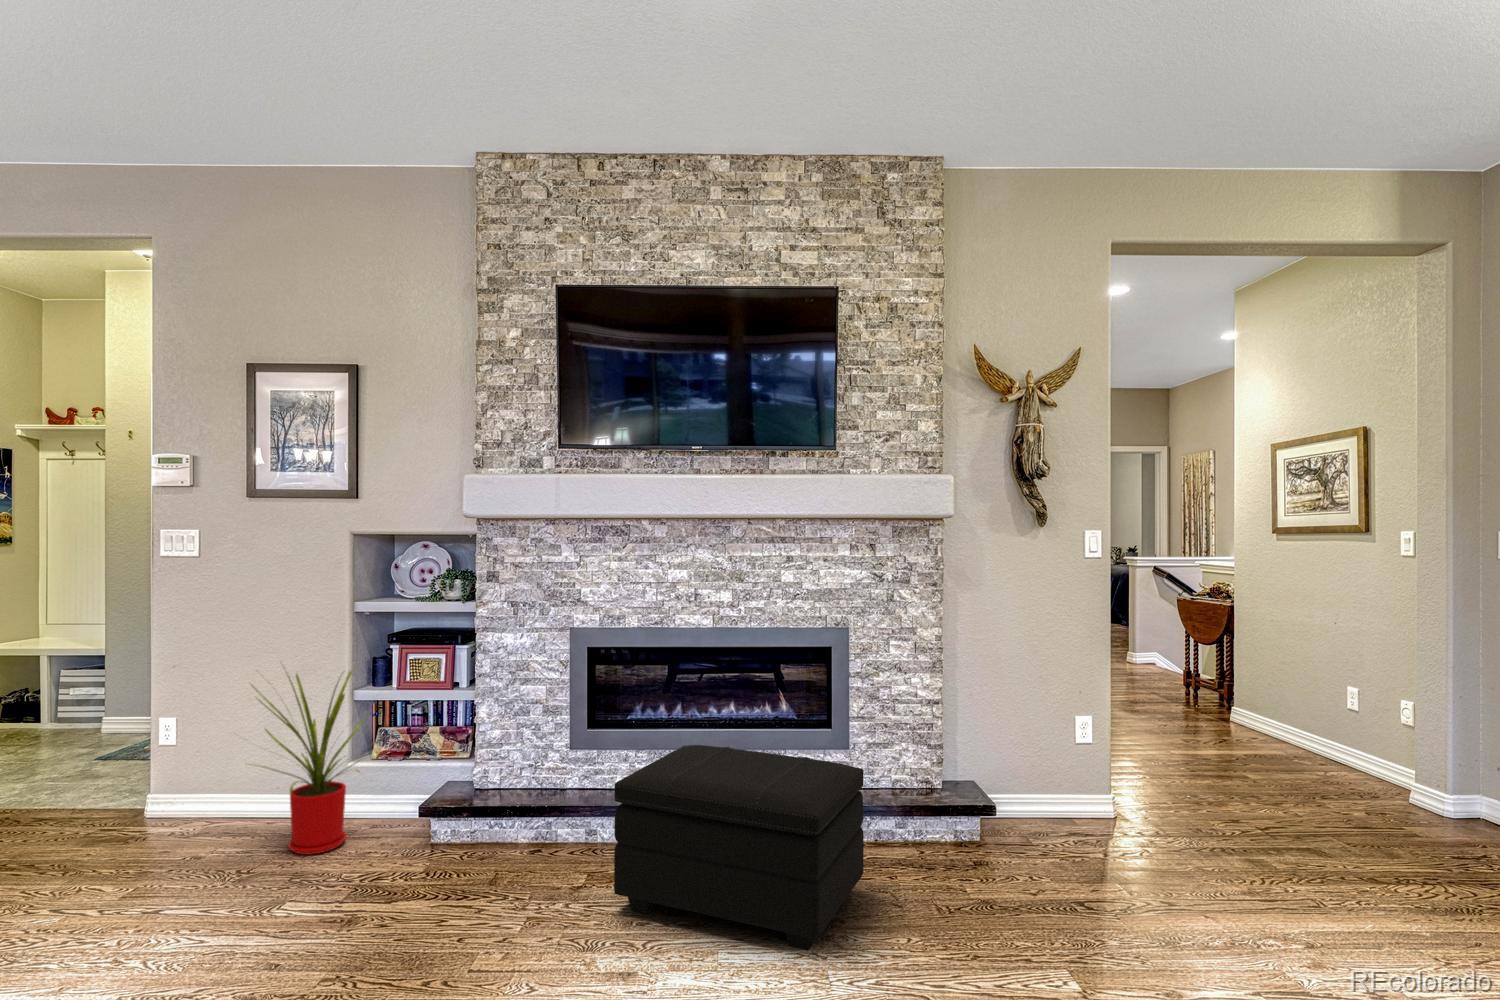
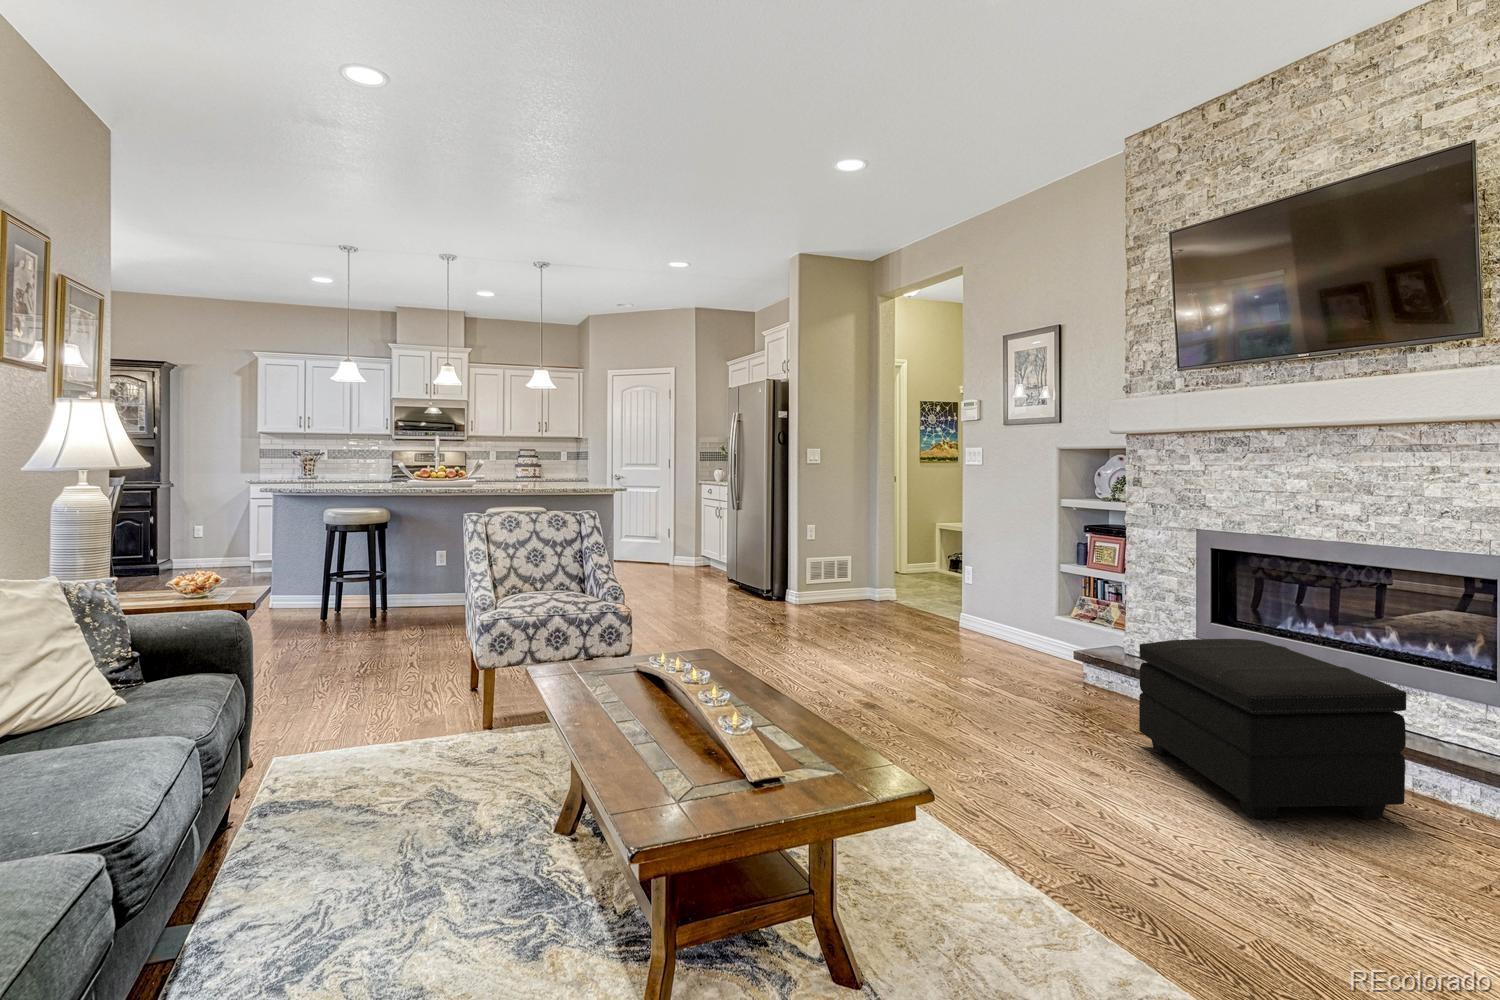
house plant: present [252,663,364,855] -> none [966,537,1065,666]

